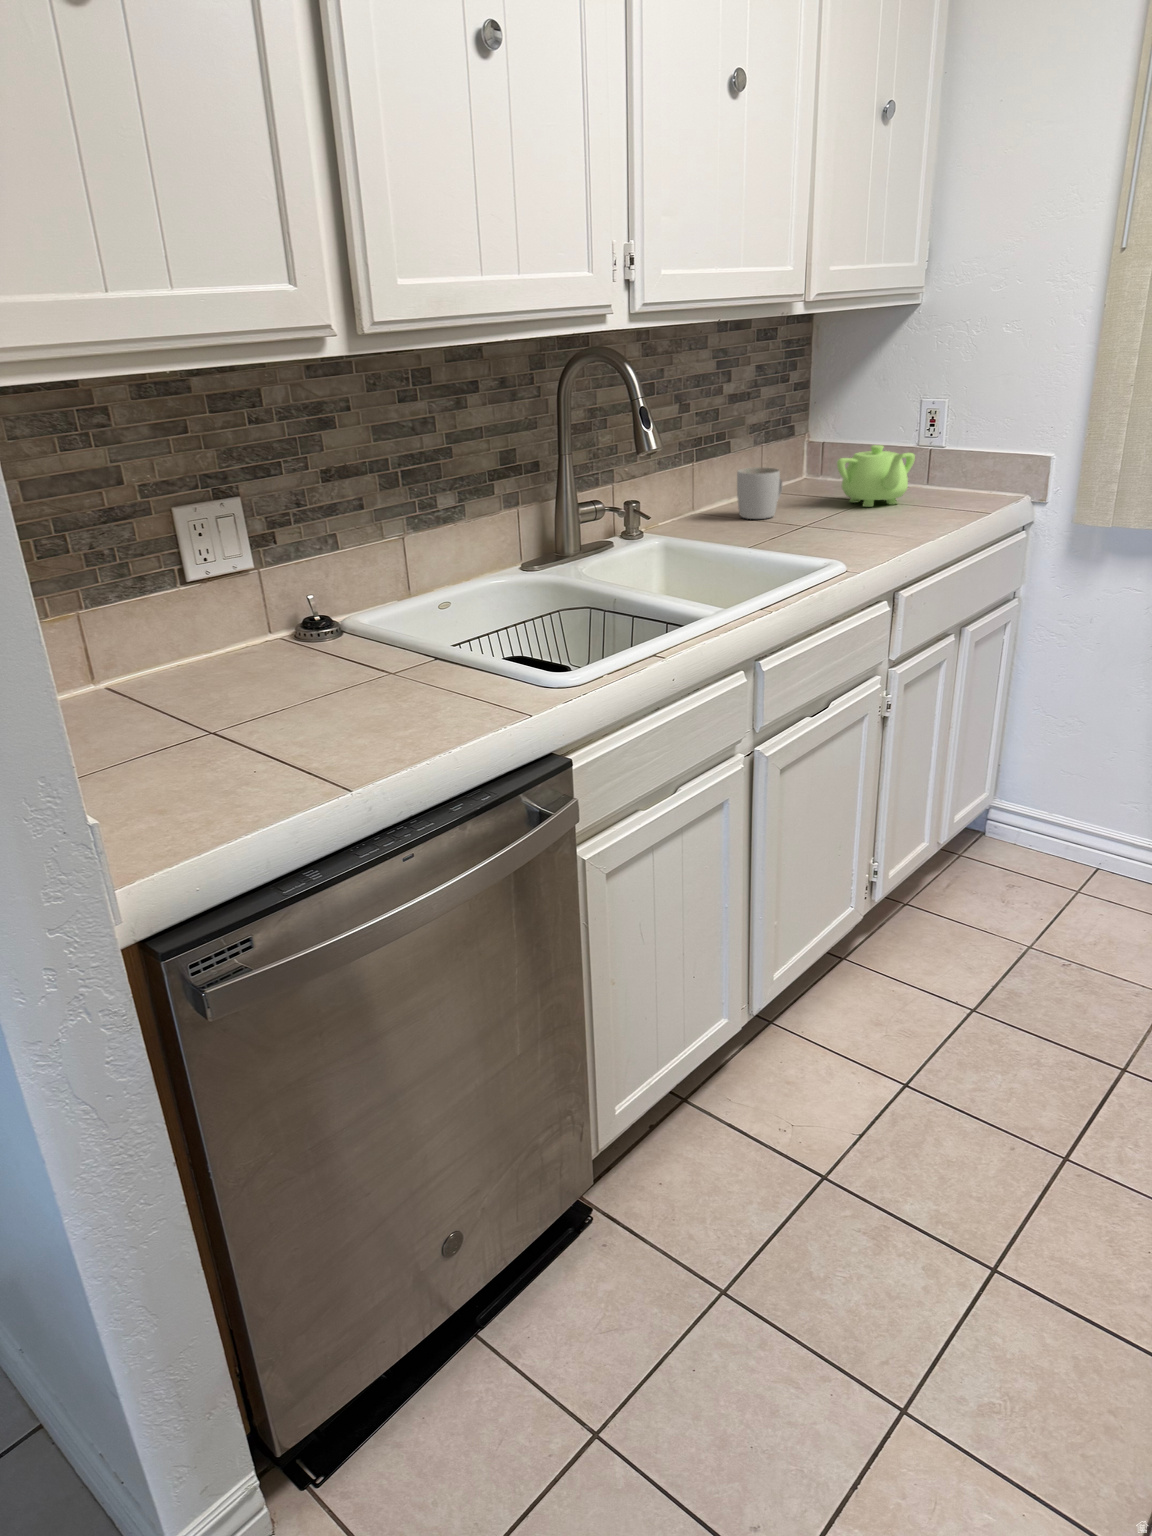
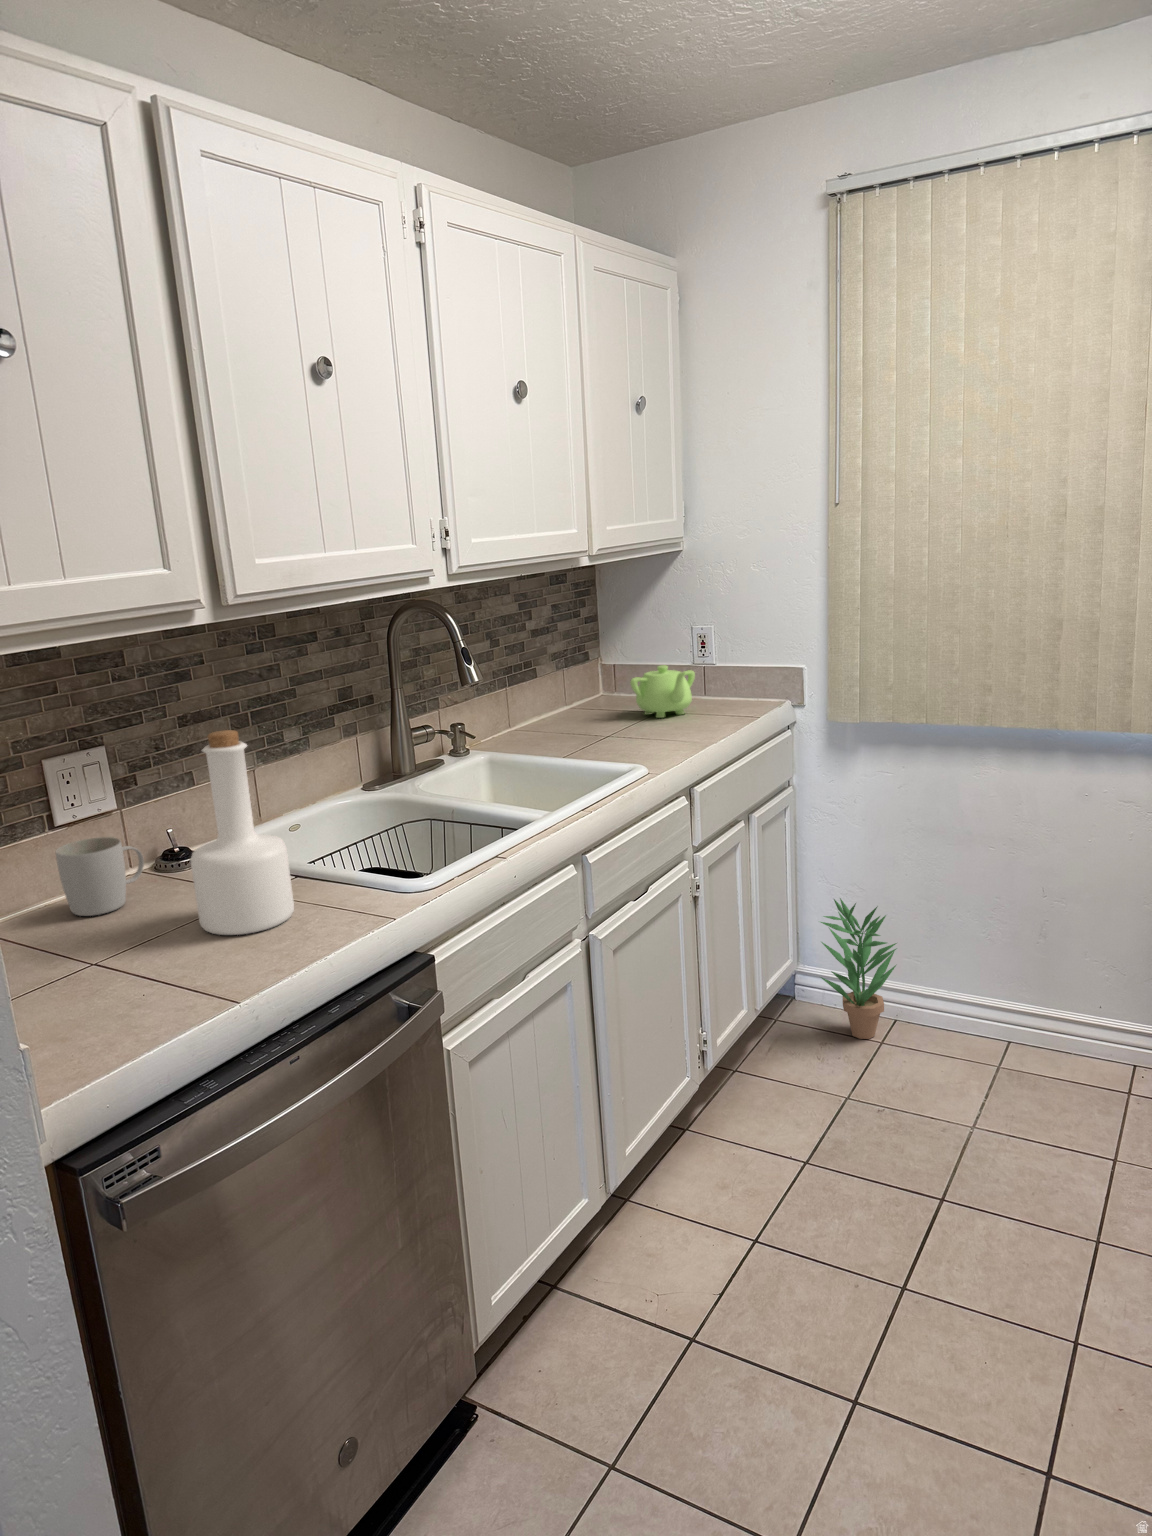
mug: present [737,467,782,519] -> present [56,837,144,916]
bottle: none [314,484,425,715] -> present [191,730,294,935]
potted plant: none [1015,728,1117,886] -> present [821,898,897,1039]

